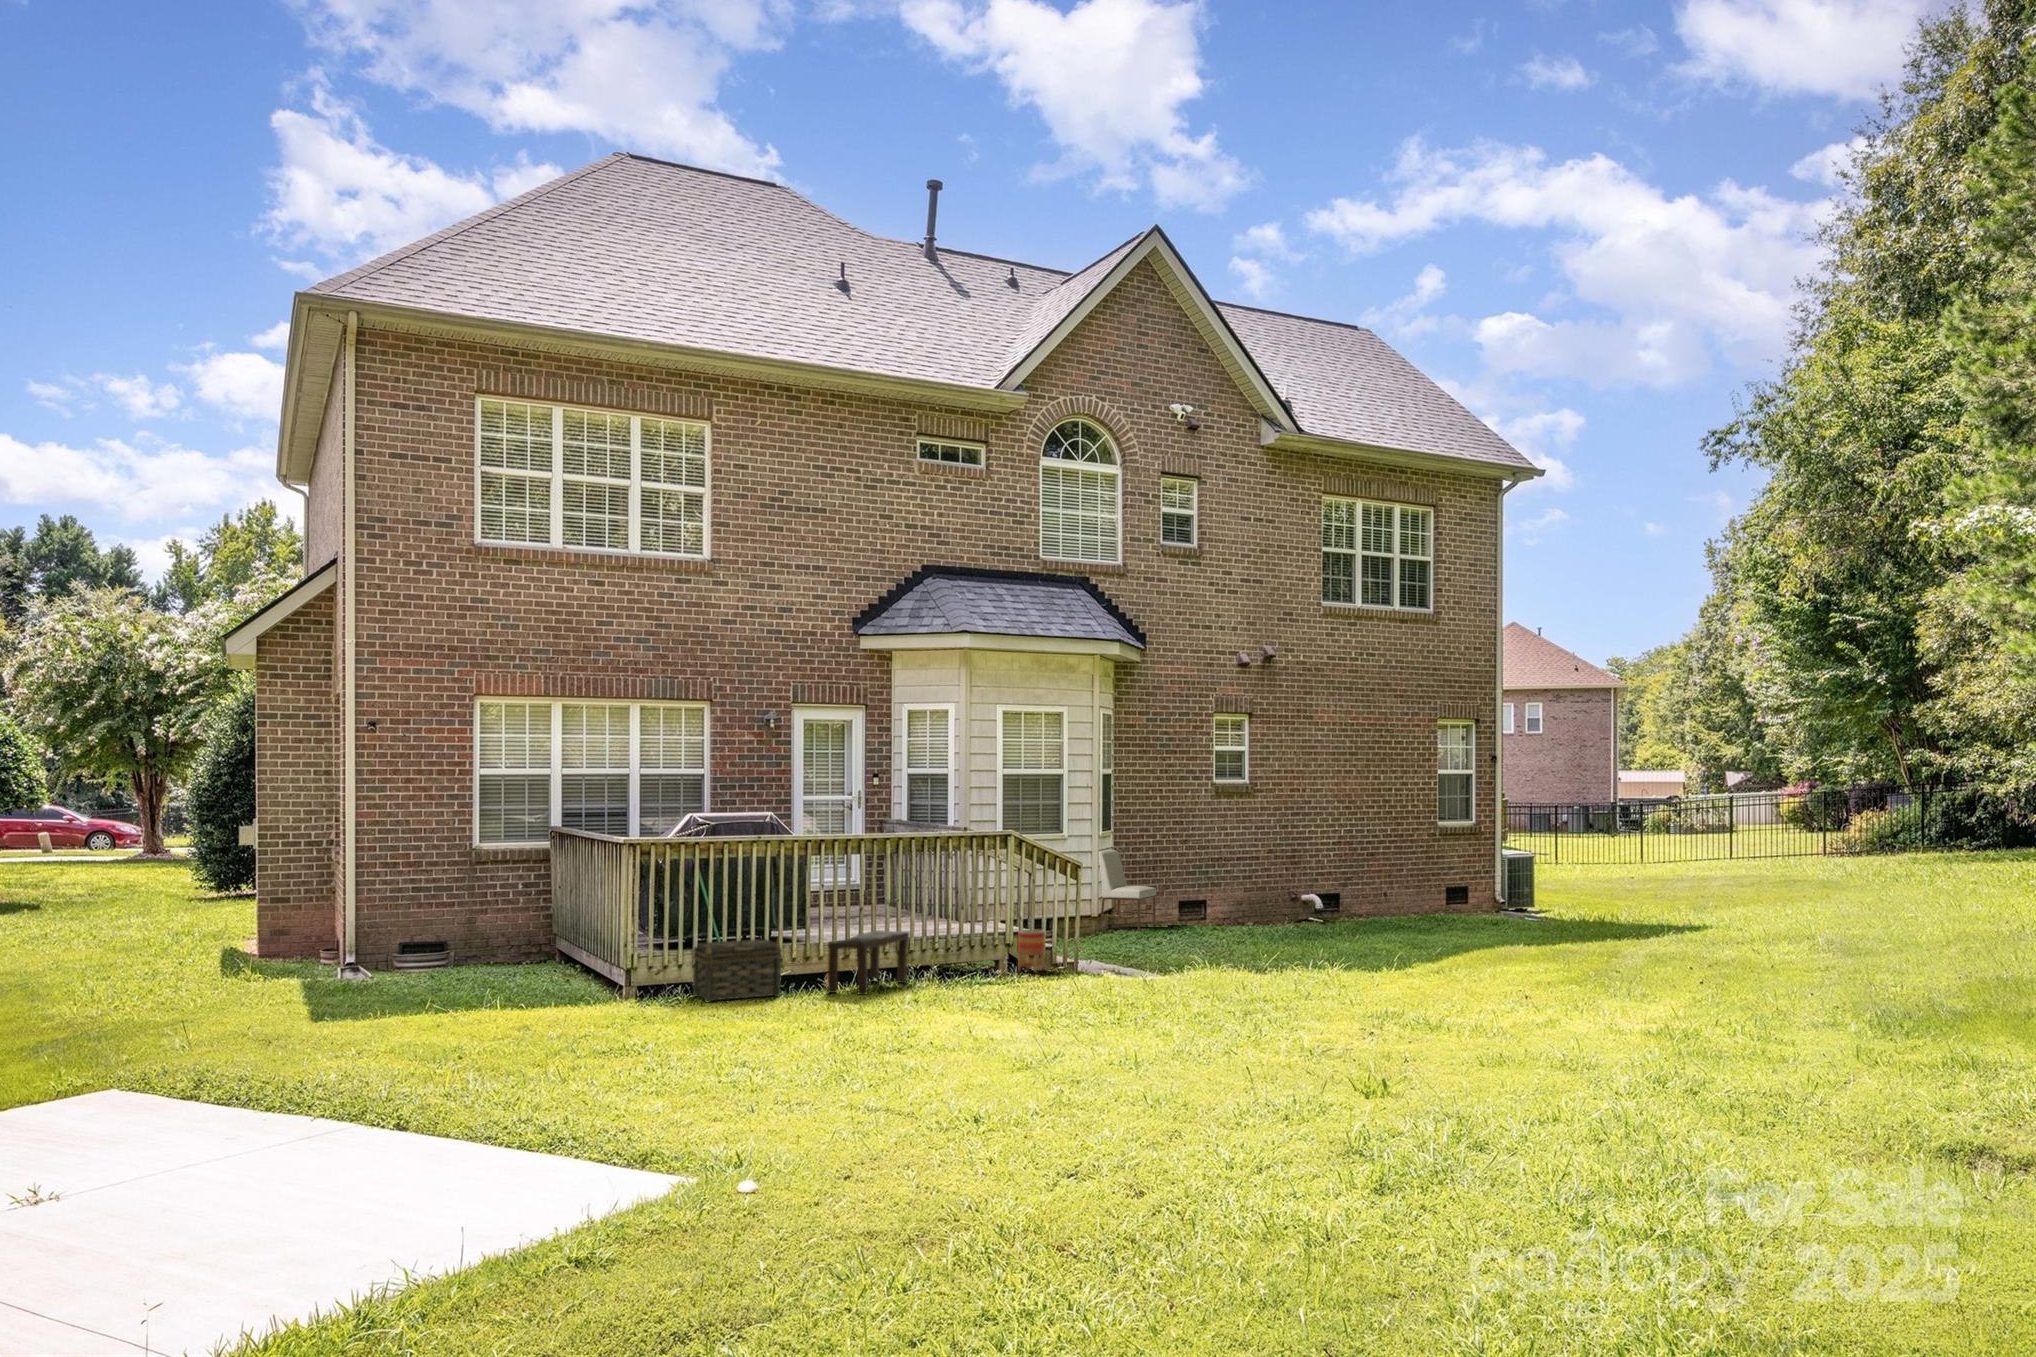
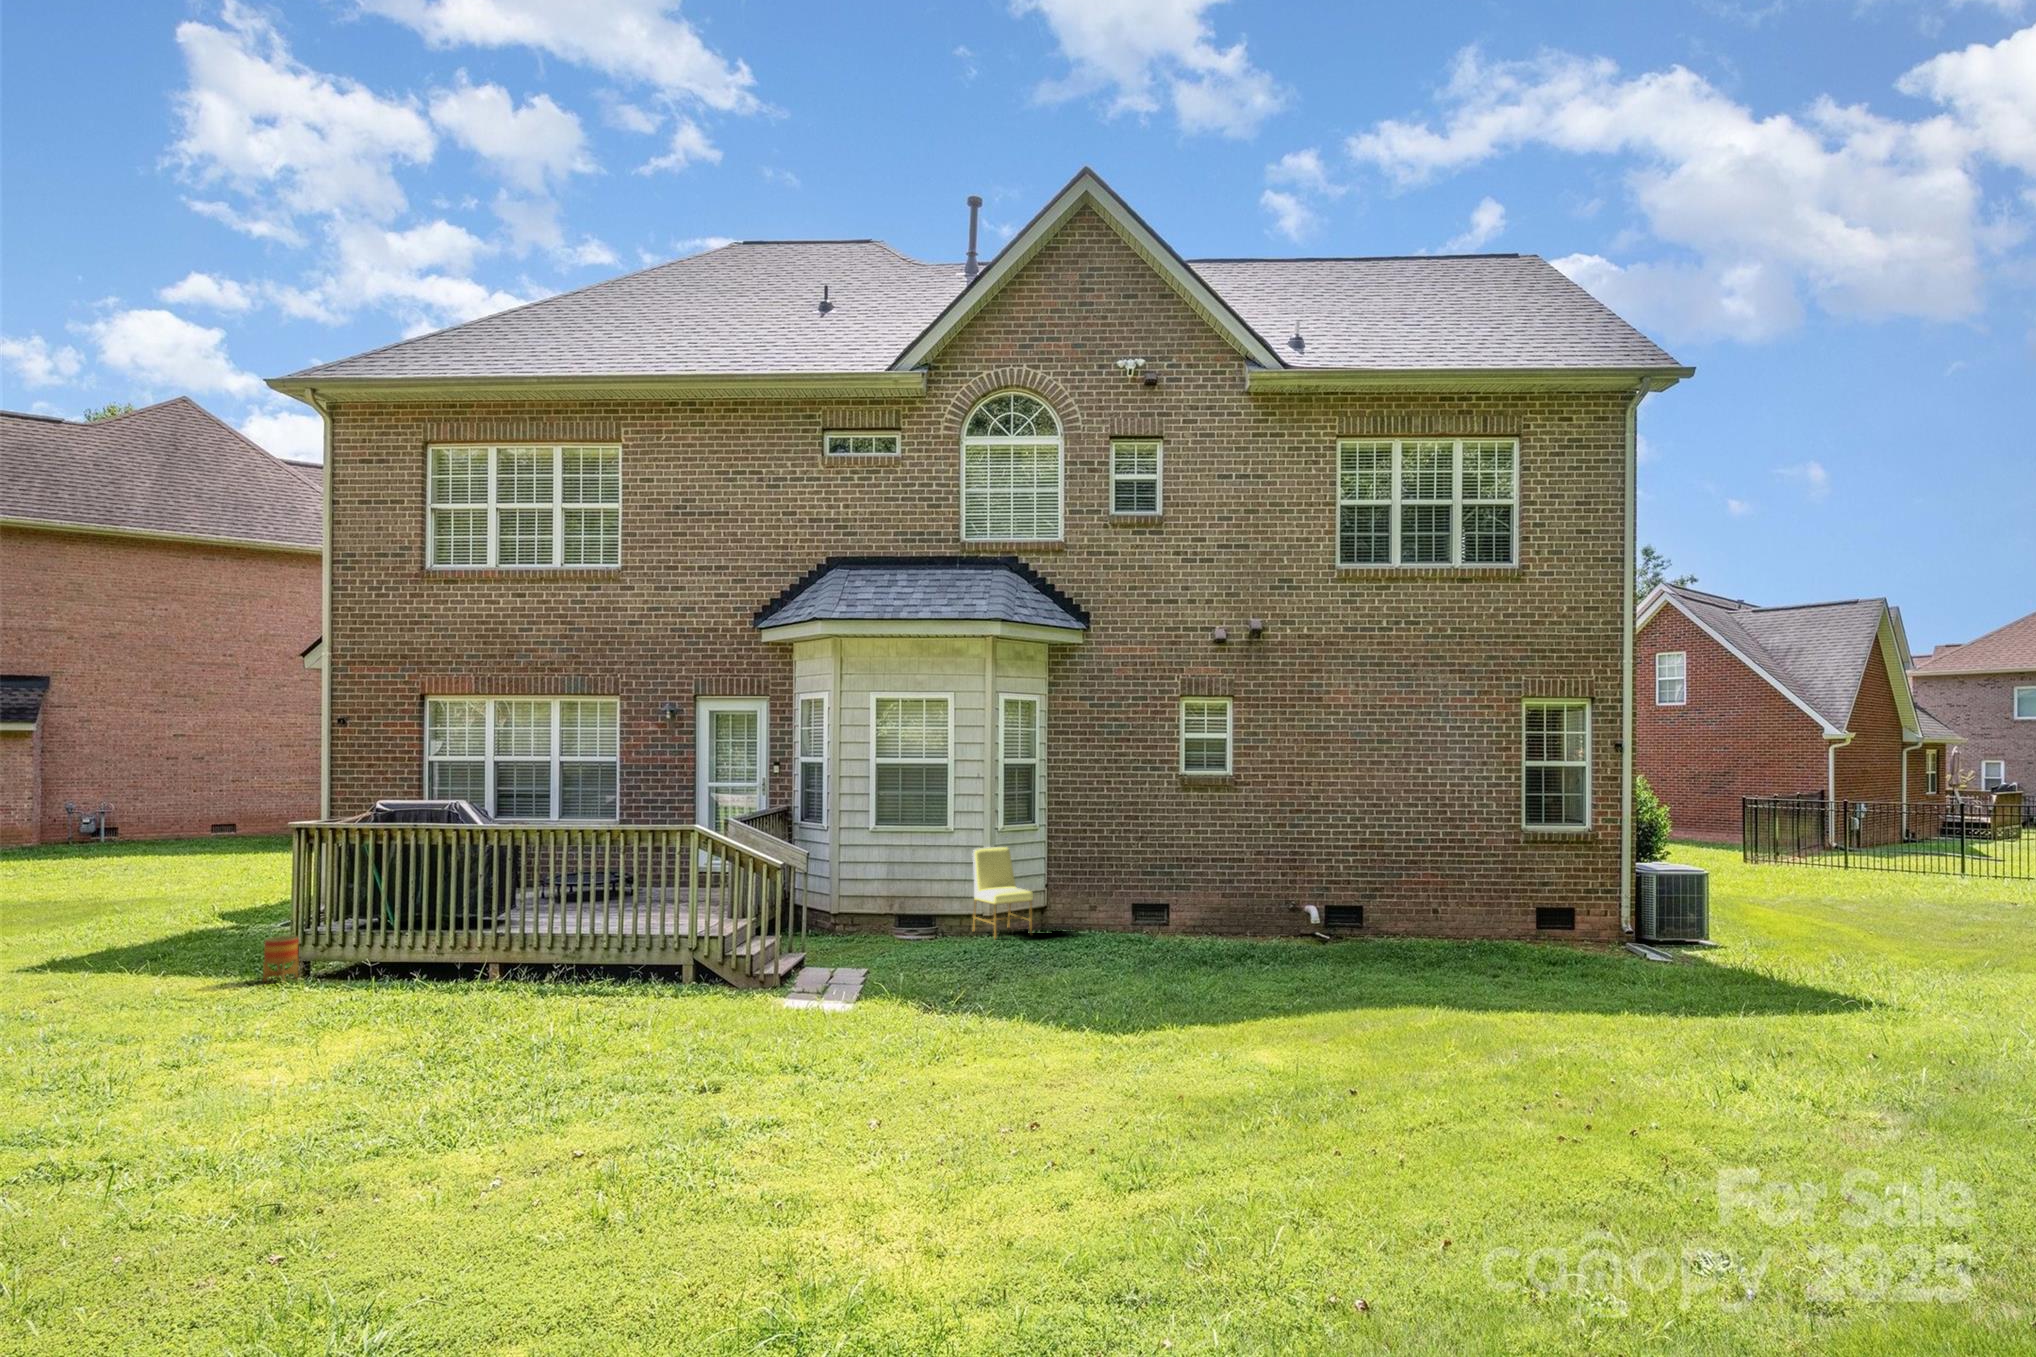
bench: present [828,930,909,995] -> none [420,928,530,998]
planter: present [1018,930,1045,972] -> present [263,935,299,982]
basket: present [693,939,782,1002] -> none [303,930,406,990]

